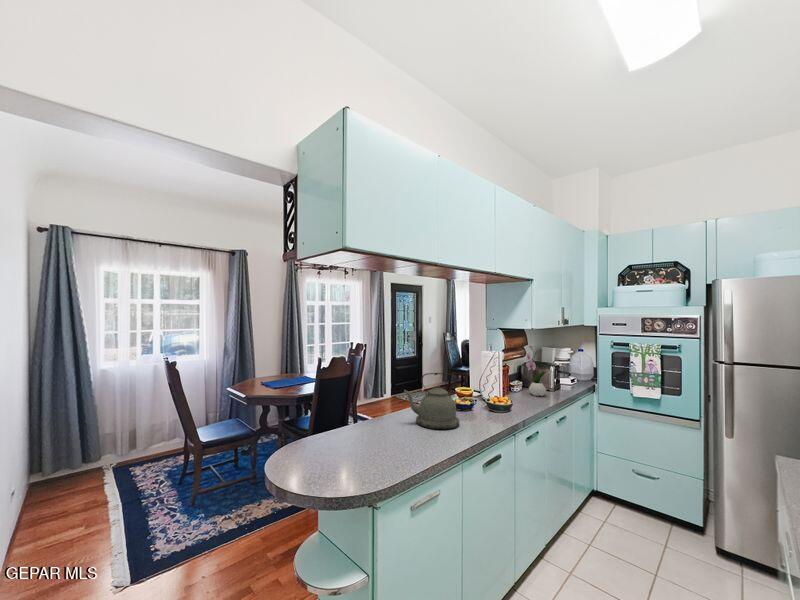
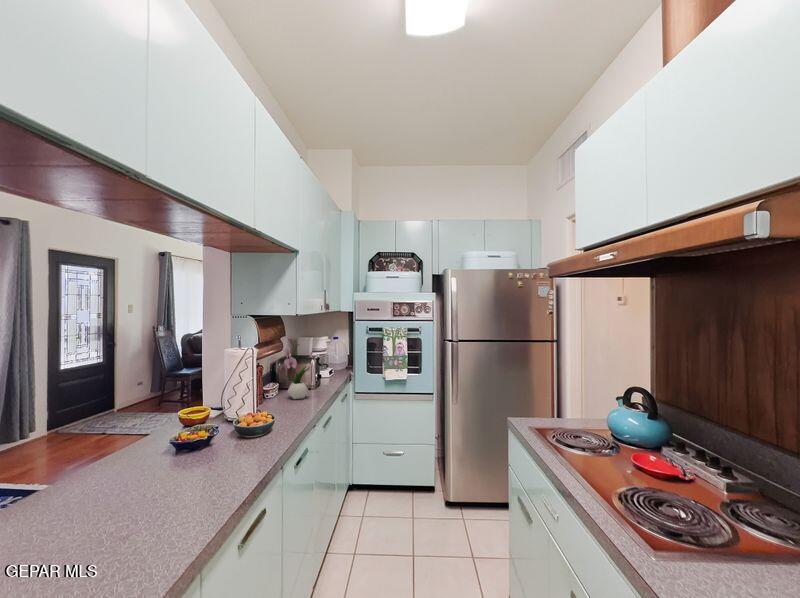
kettle: present [404,373,459,429] -> none [67,399,197,512]

